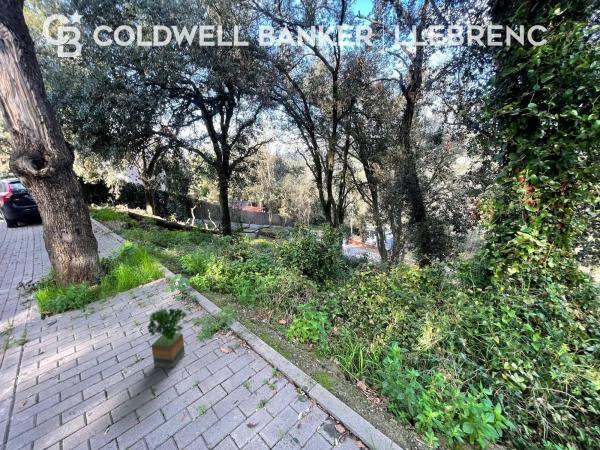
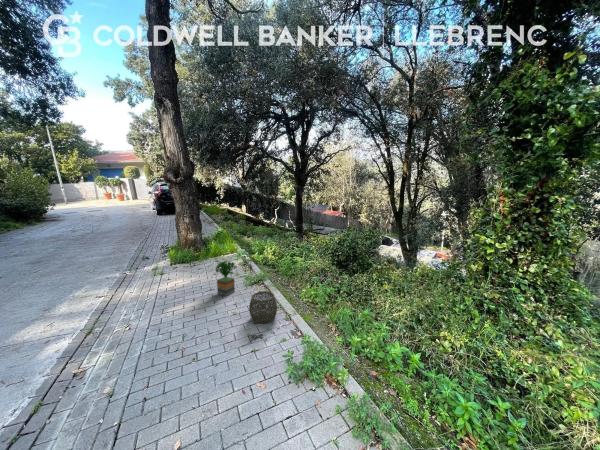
woven basket: none [235,356,283,422] -> present [249,291,277,323]

